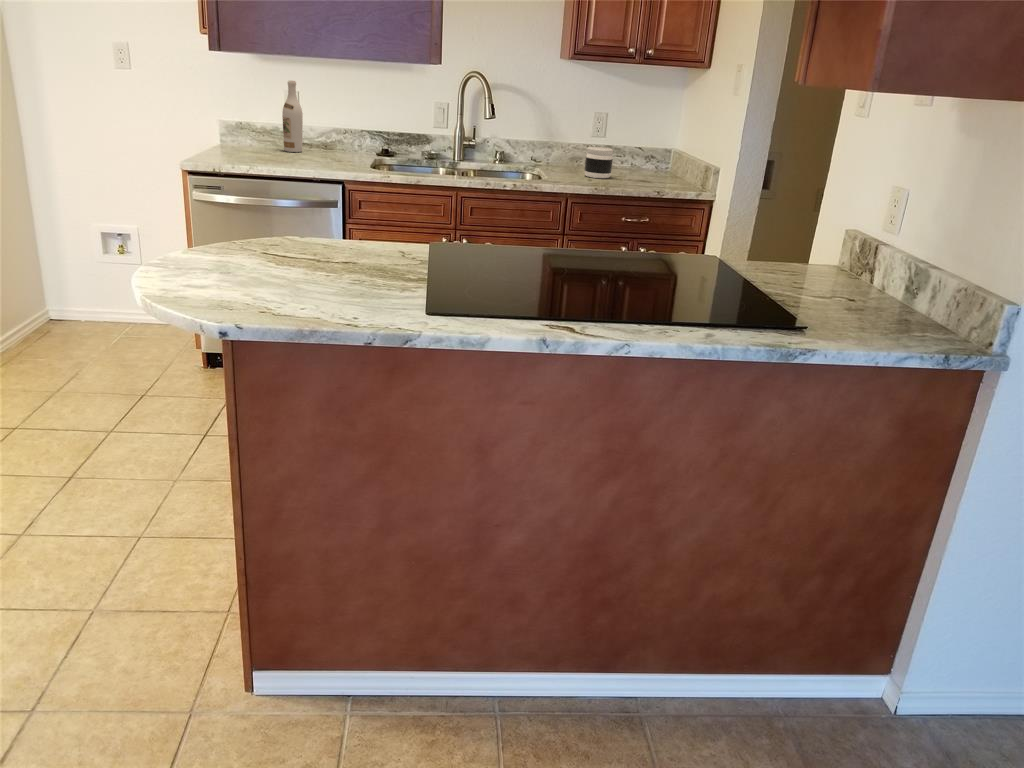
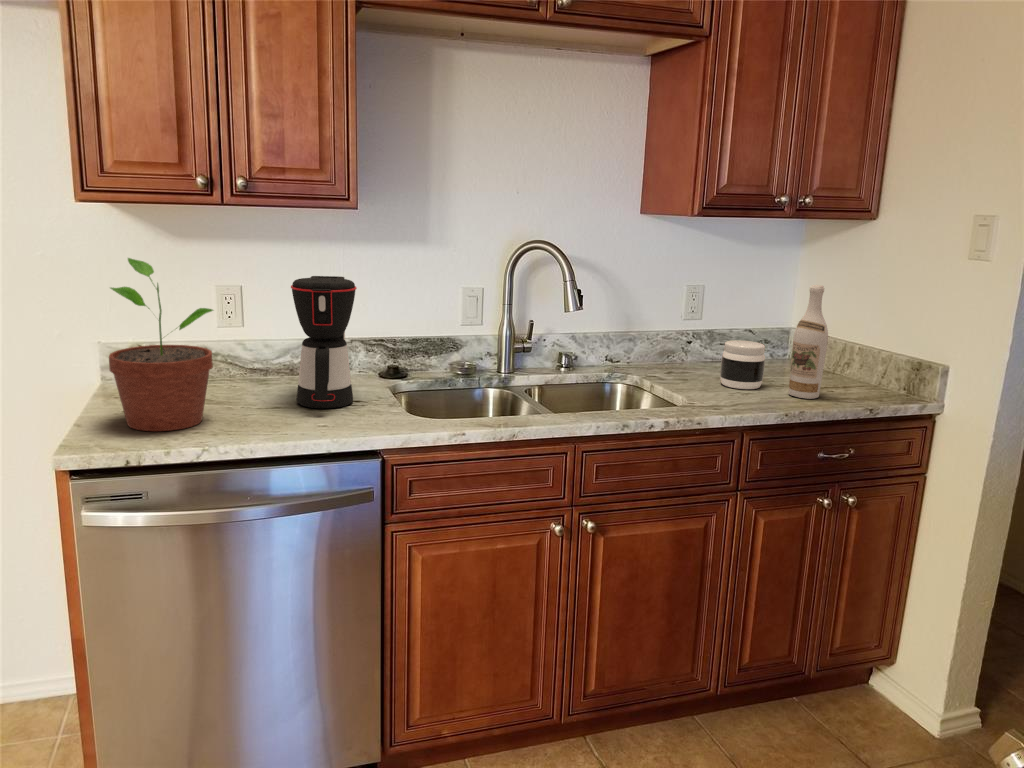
potted plant: none [211,66,265,160] -> present [109,258,213,431]
wine bottle: present [282,80,303,152] -> present [789,285,828,399]
coffee maker: none [311,85,350,162] -> present [291,276,357,408]

